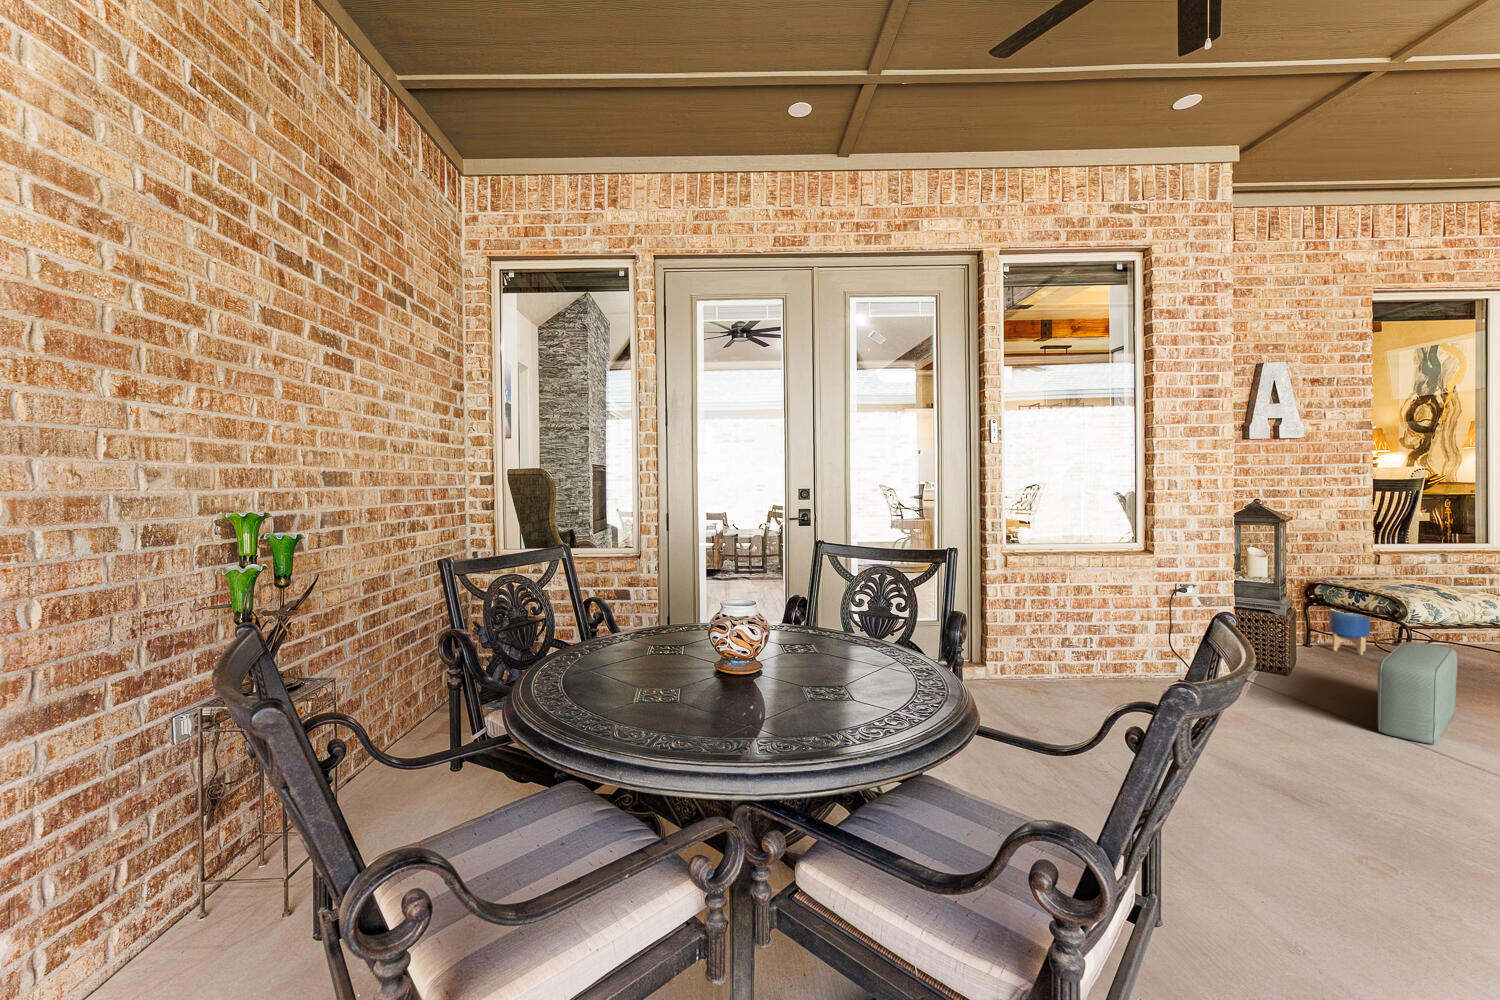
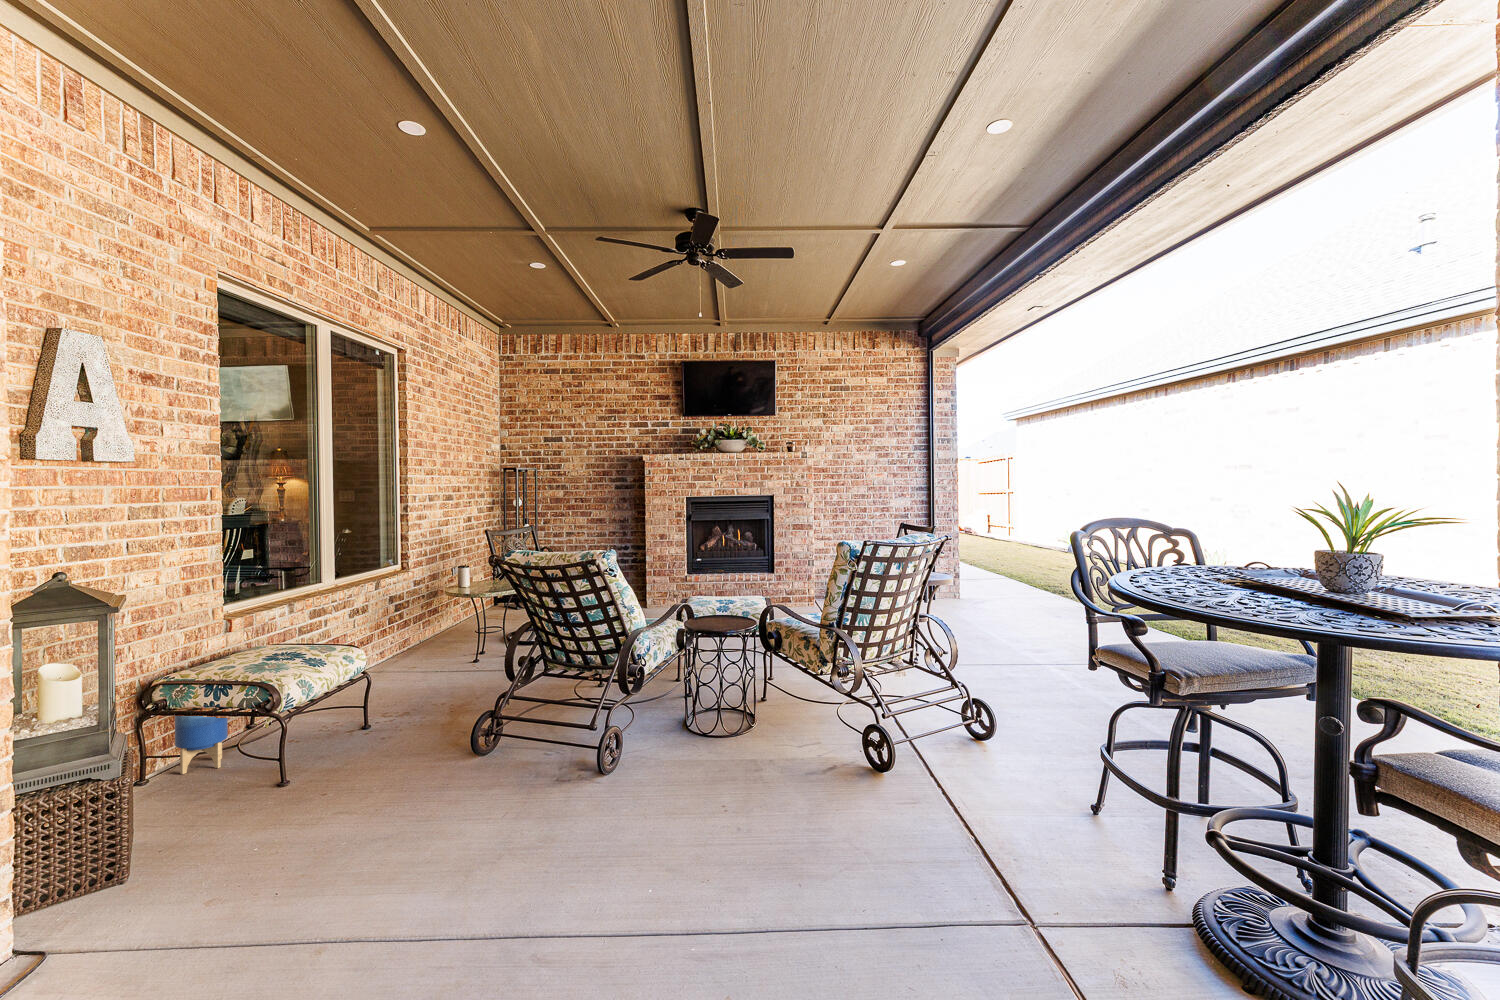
pouf: present [1377,642,1457,744] -> none [276,747,352,928]

